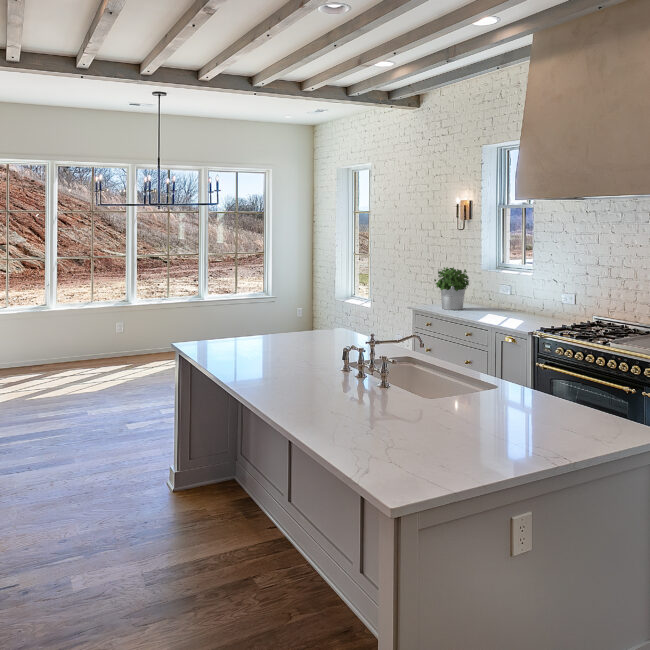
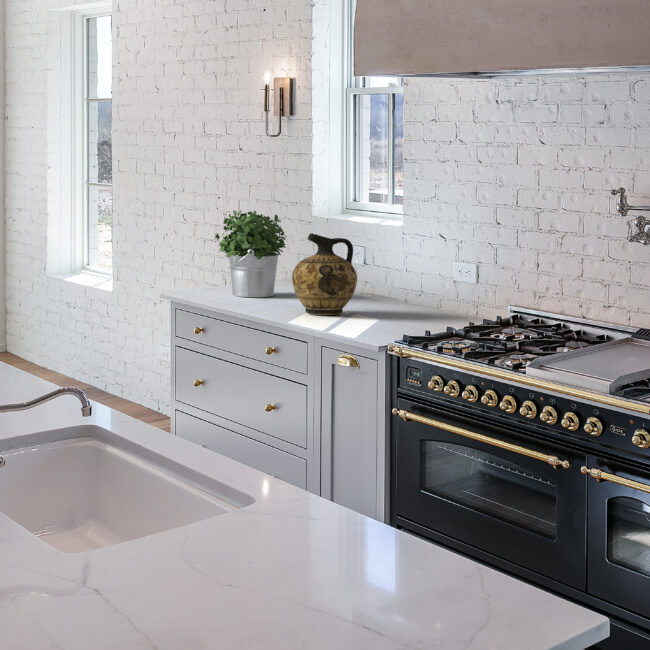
ceramic jug: none [477,278,510,318] -> present [292,233,357,315]

